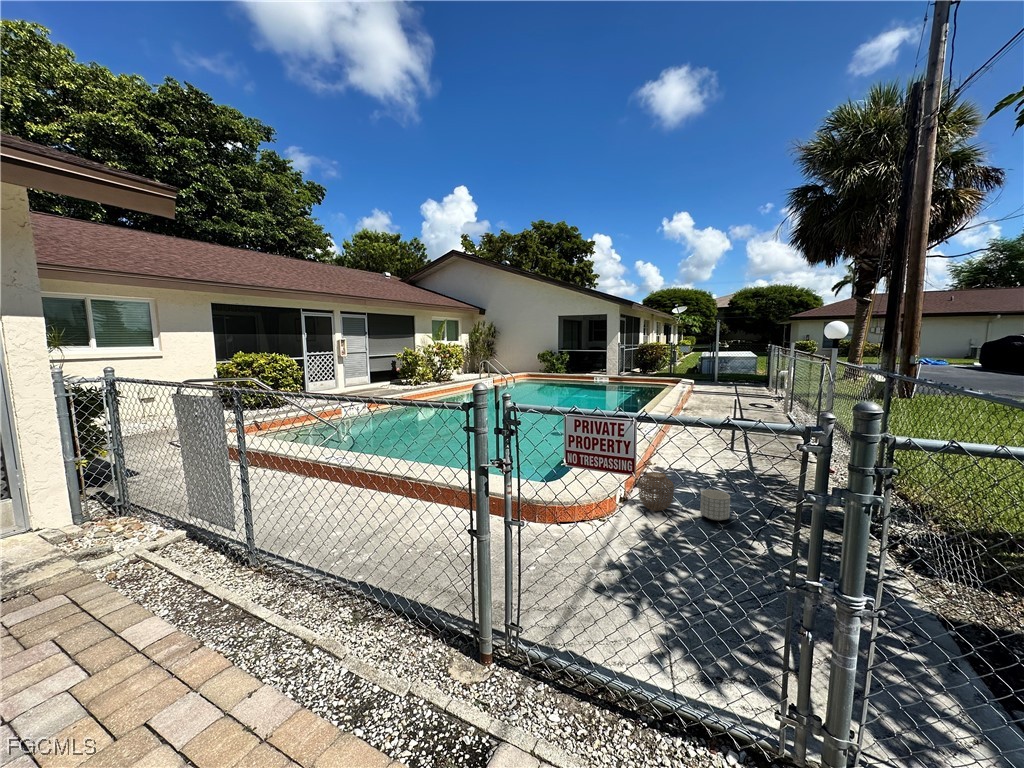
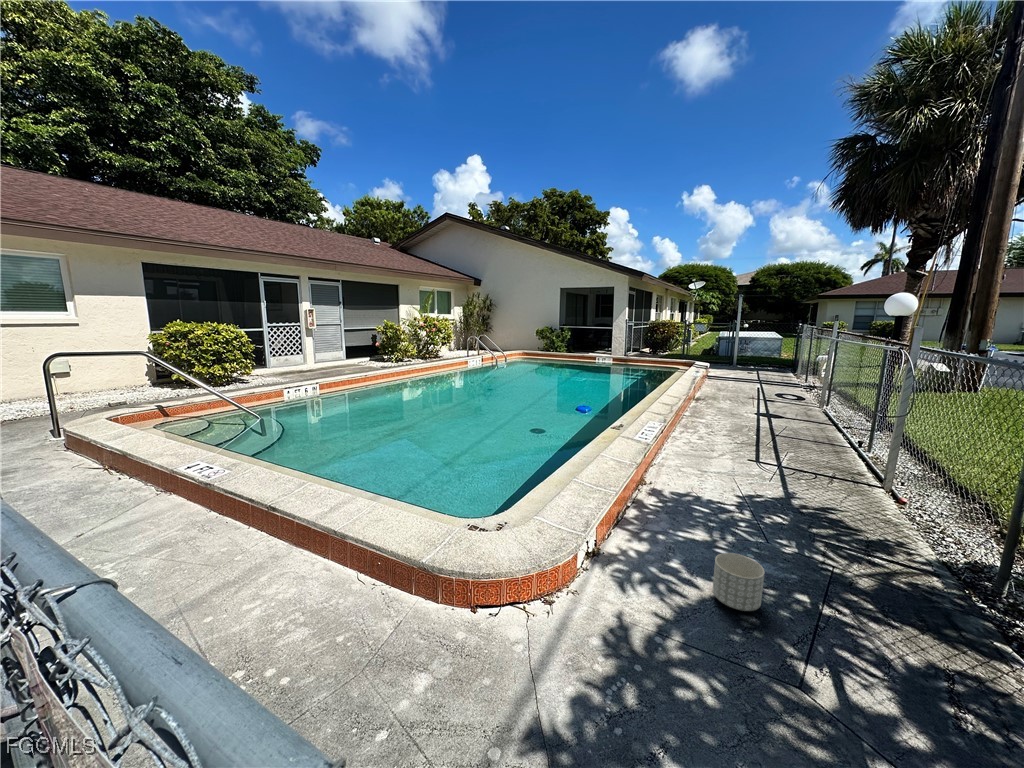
woven basket: present [639,472,674,511] -> none [617,516,672,580]

